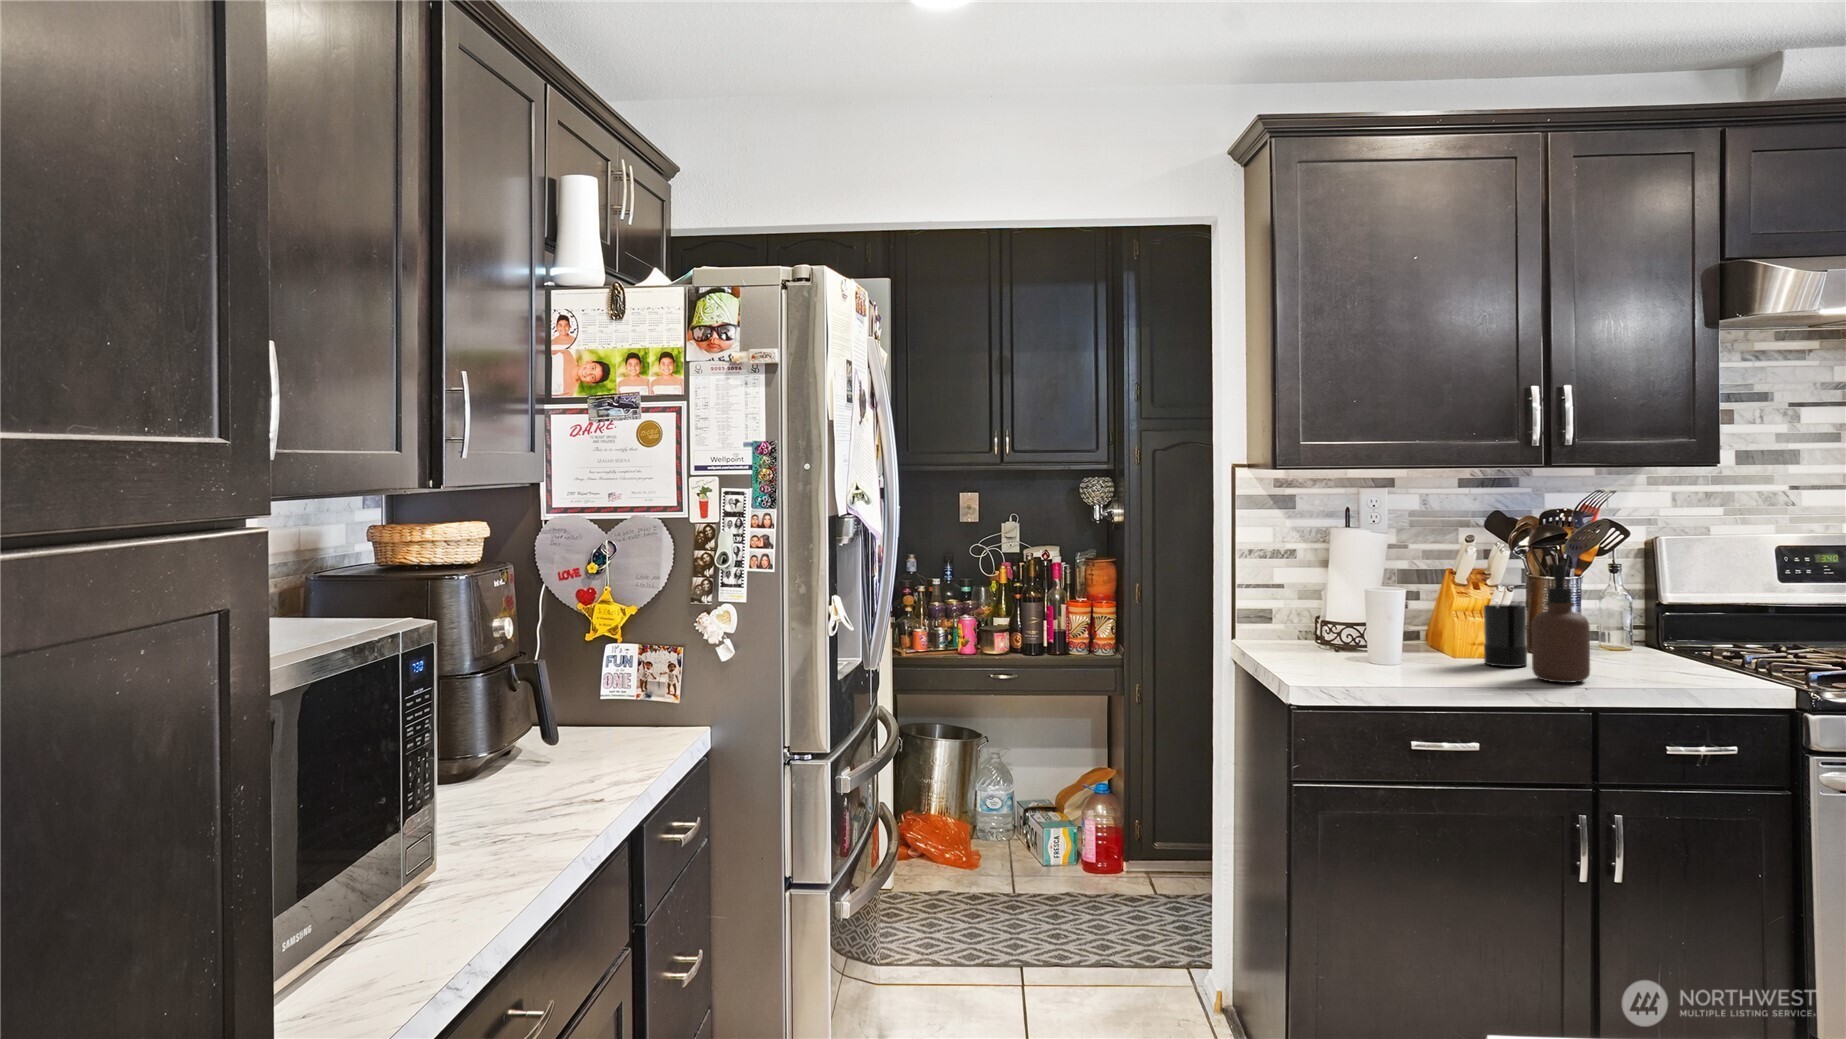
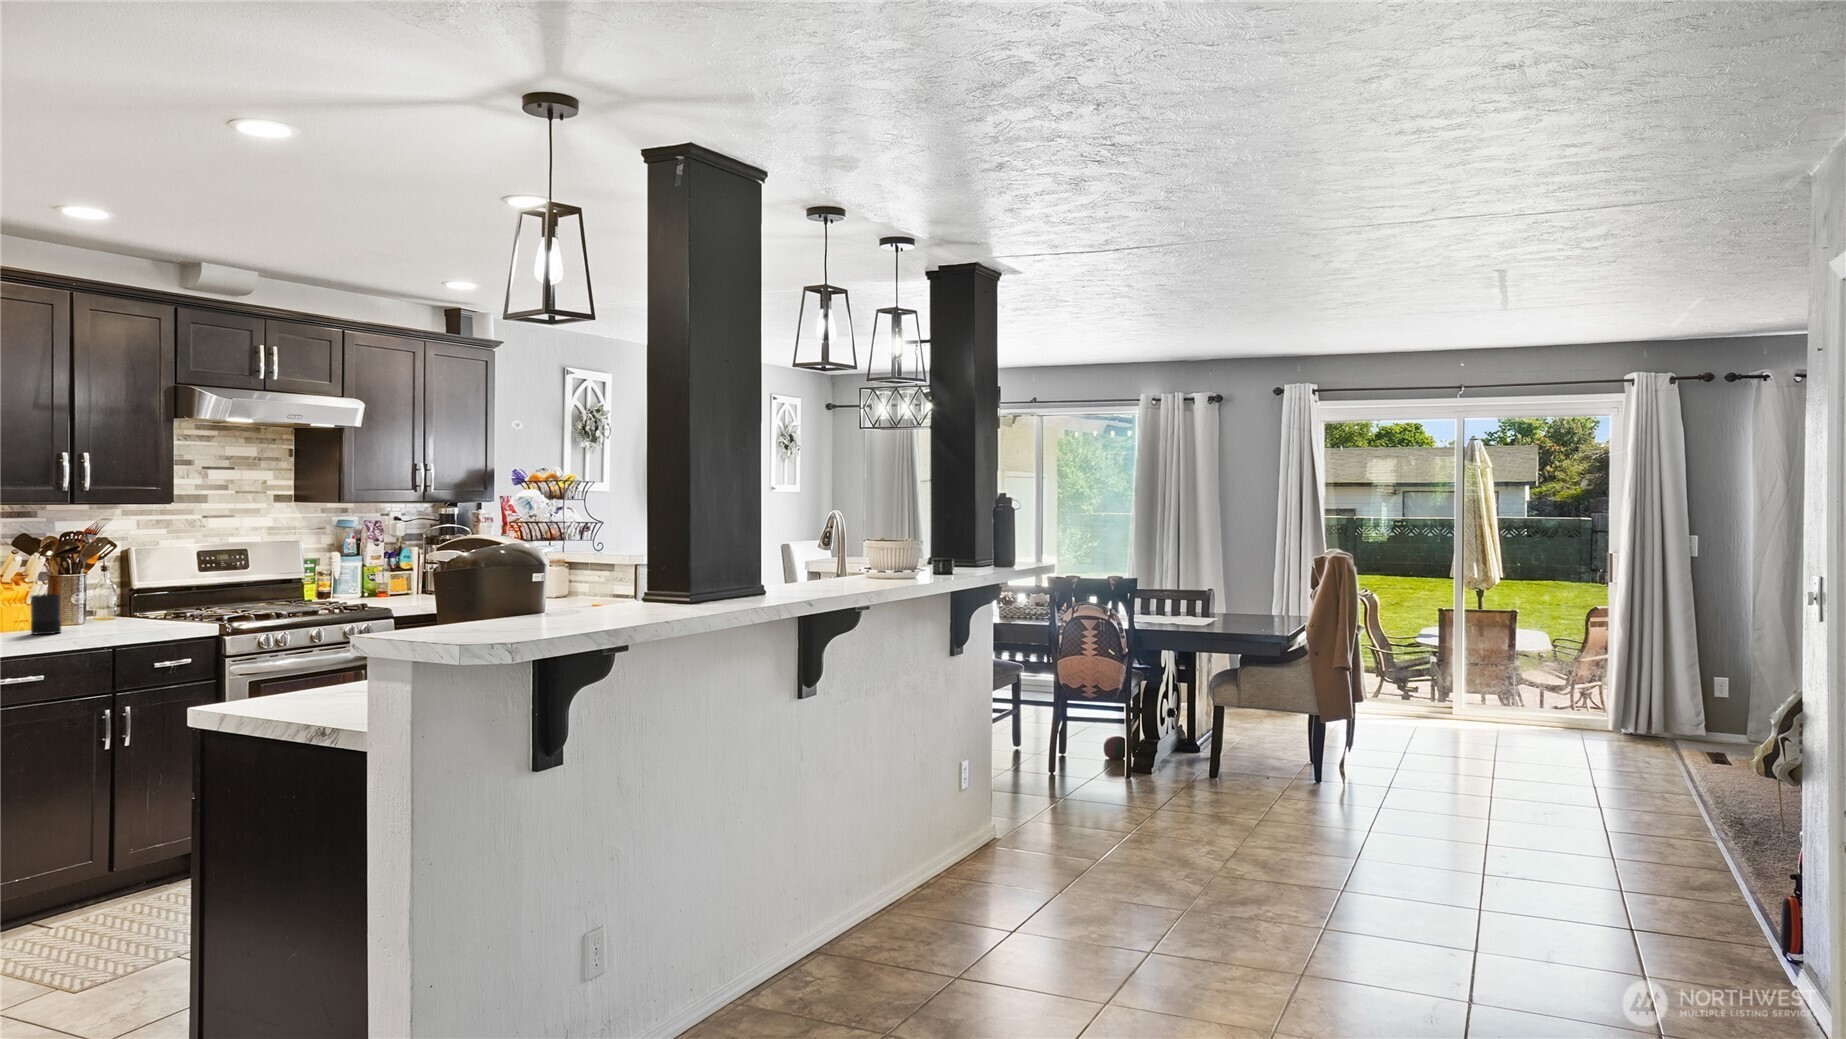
soap dispenser: present [1531,564,1590,683] -> none [72,566,109,637]

